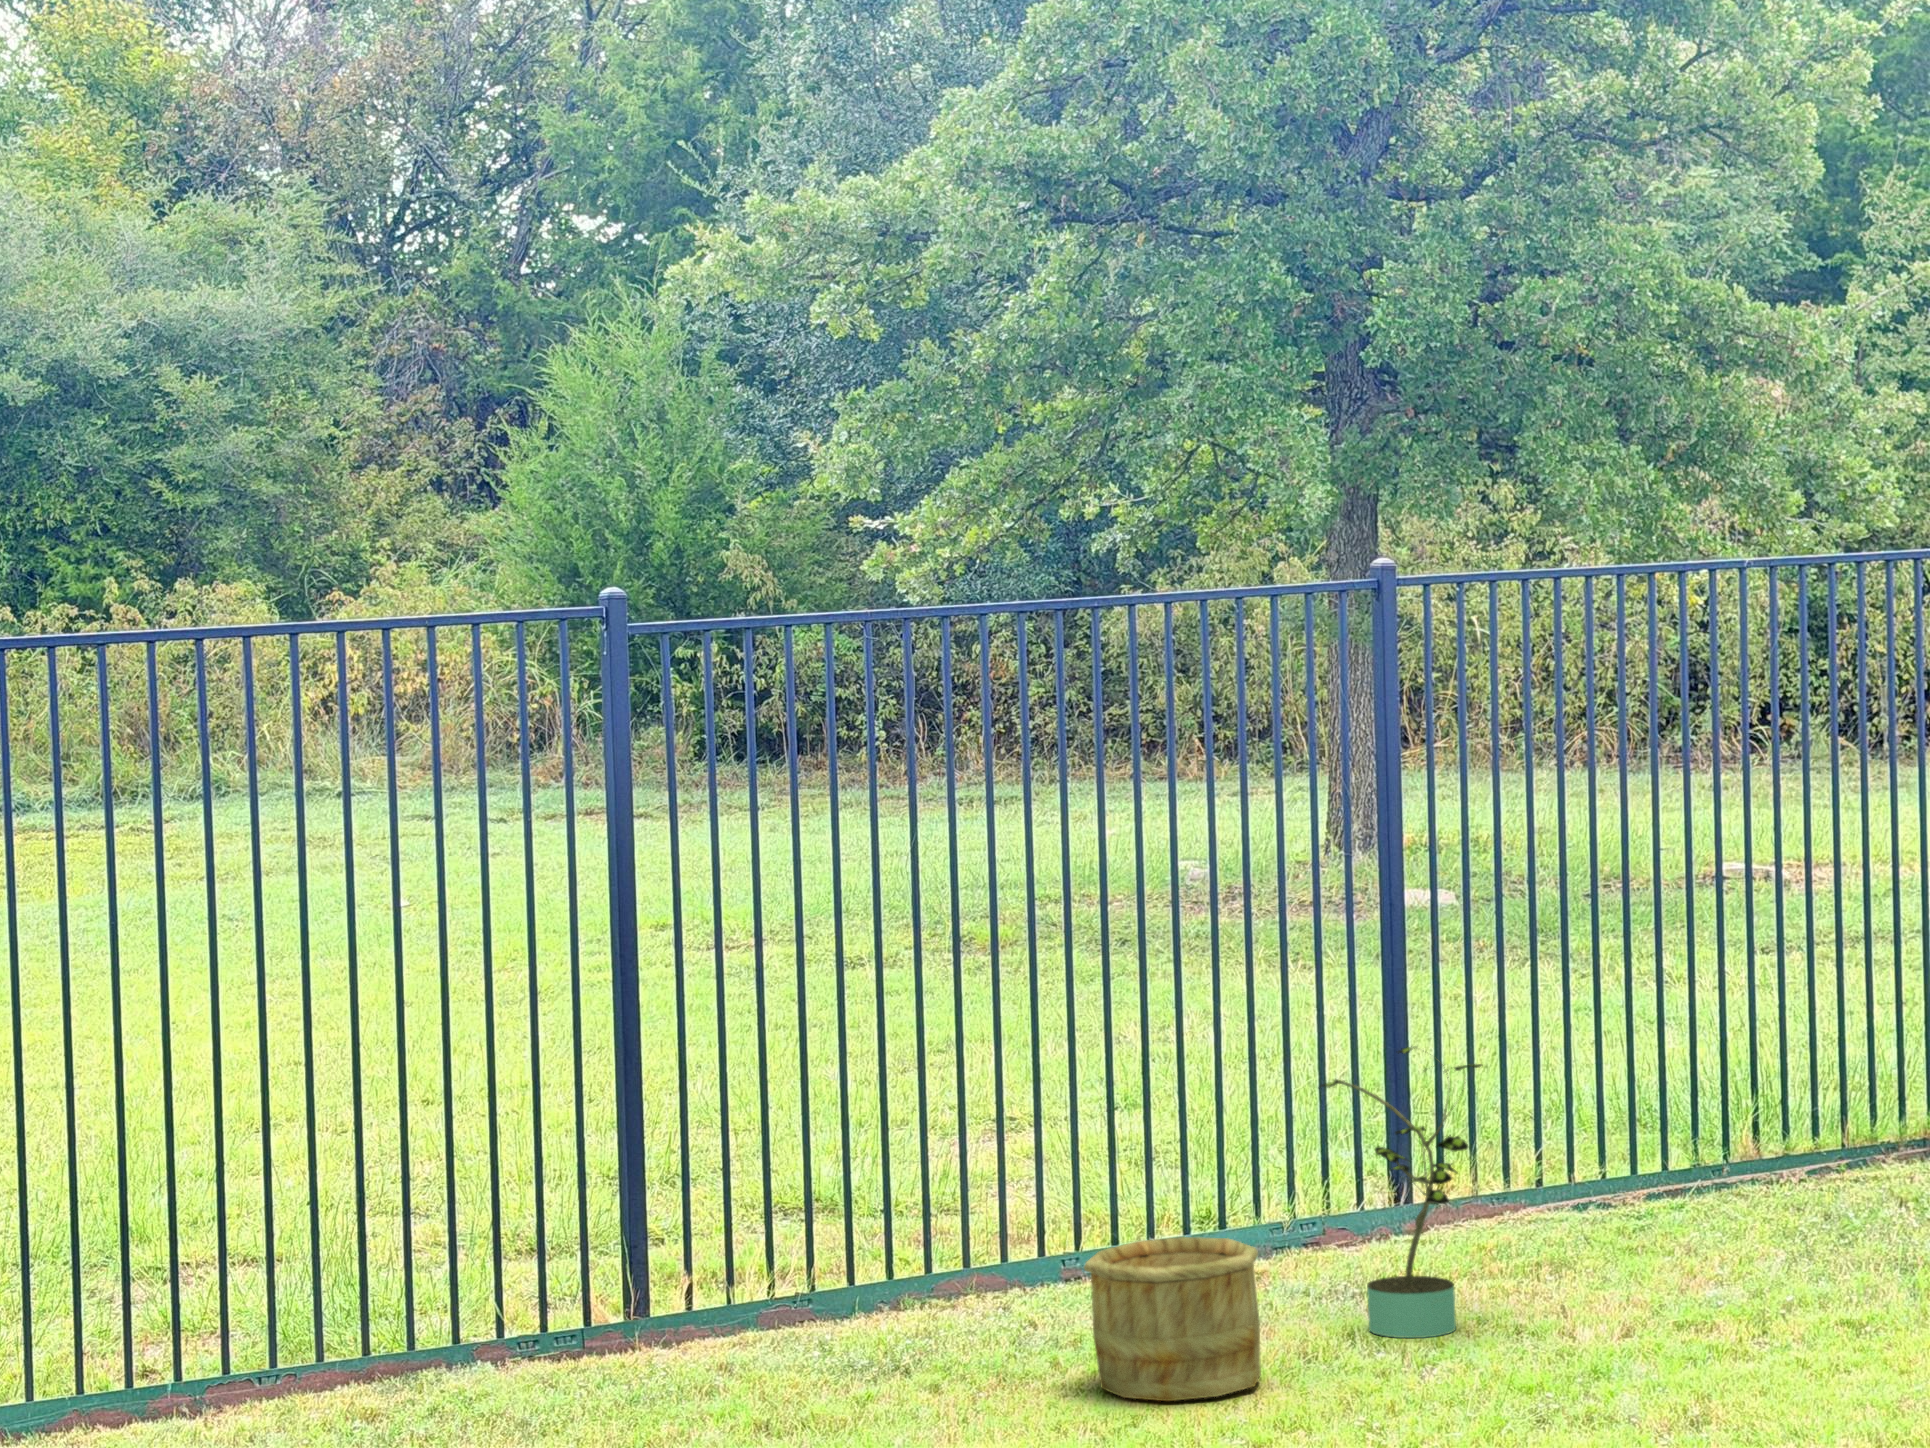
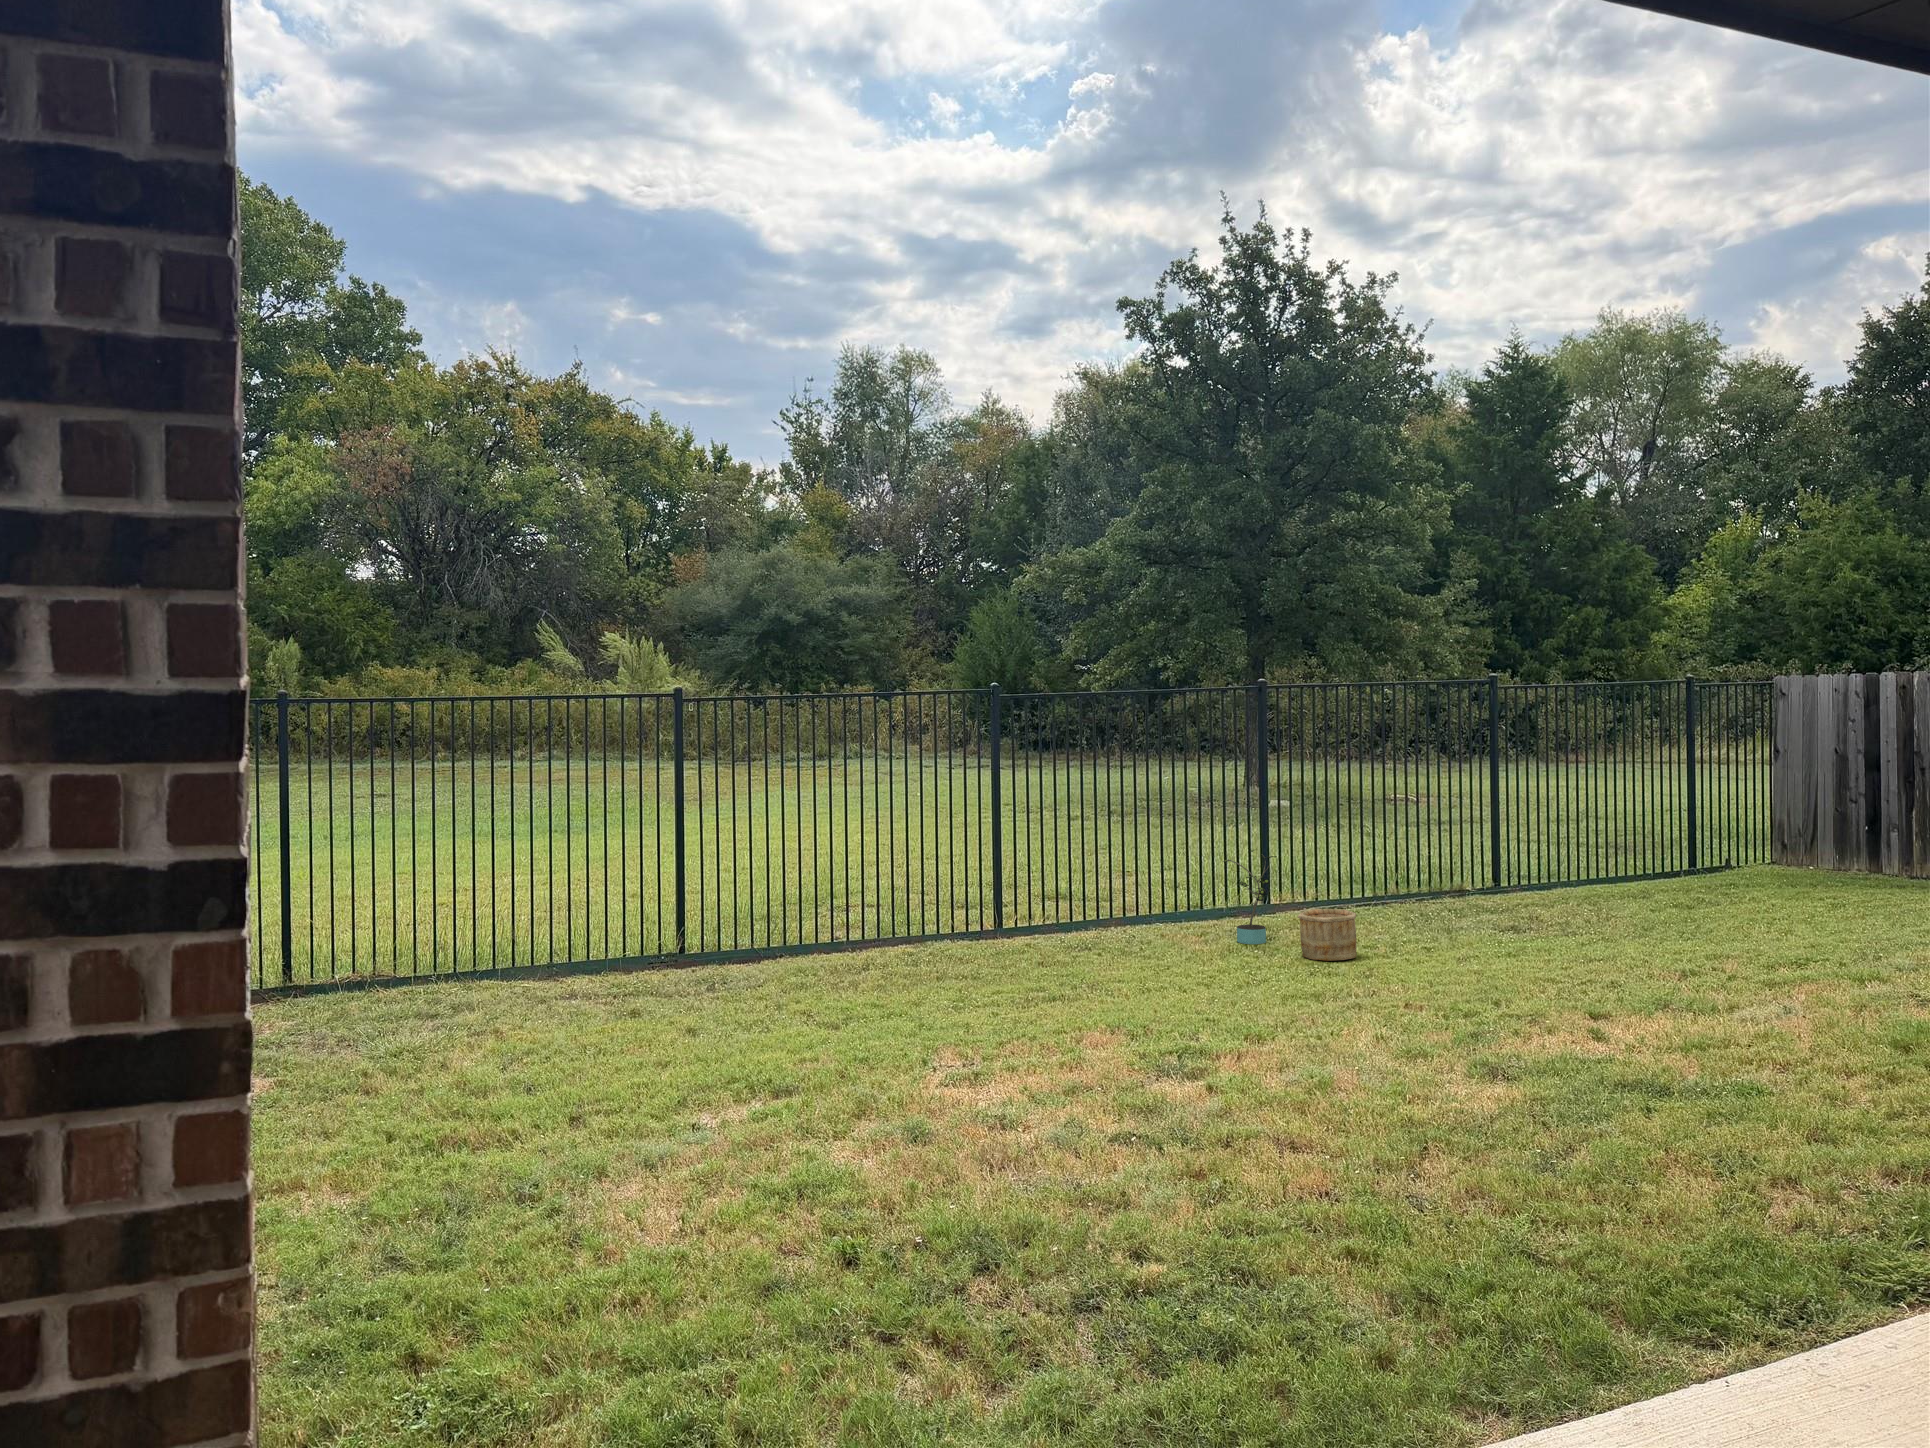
wooden bucket: present [1084,1237,1261,1401] -> present [1298,909,1357,961]

